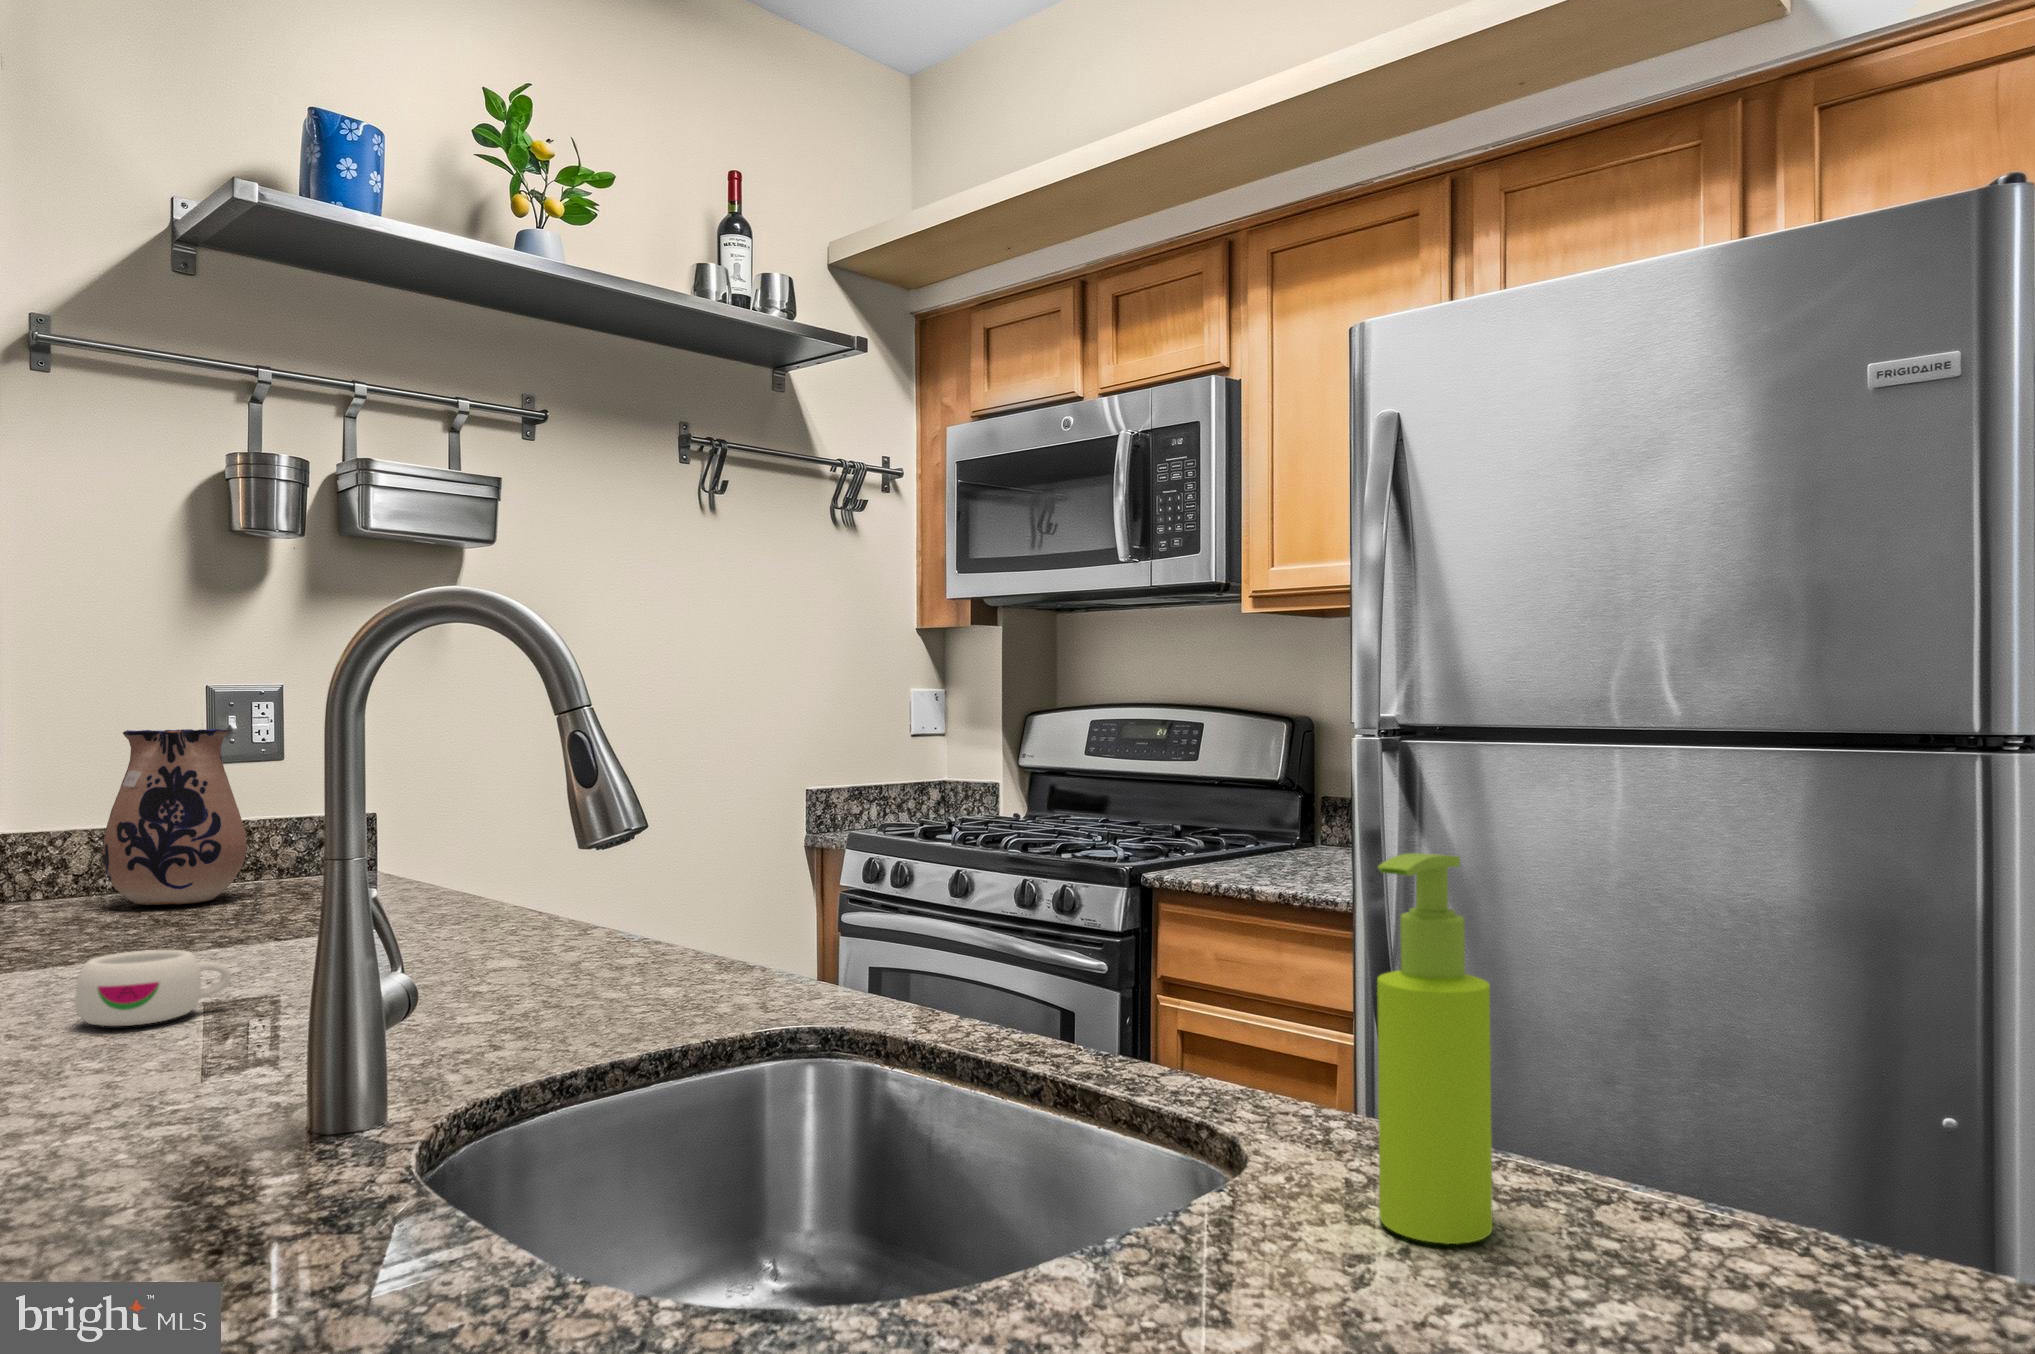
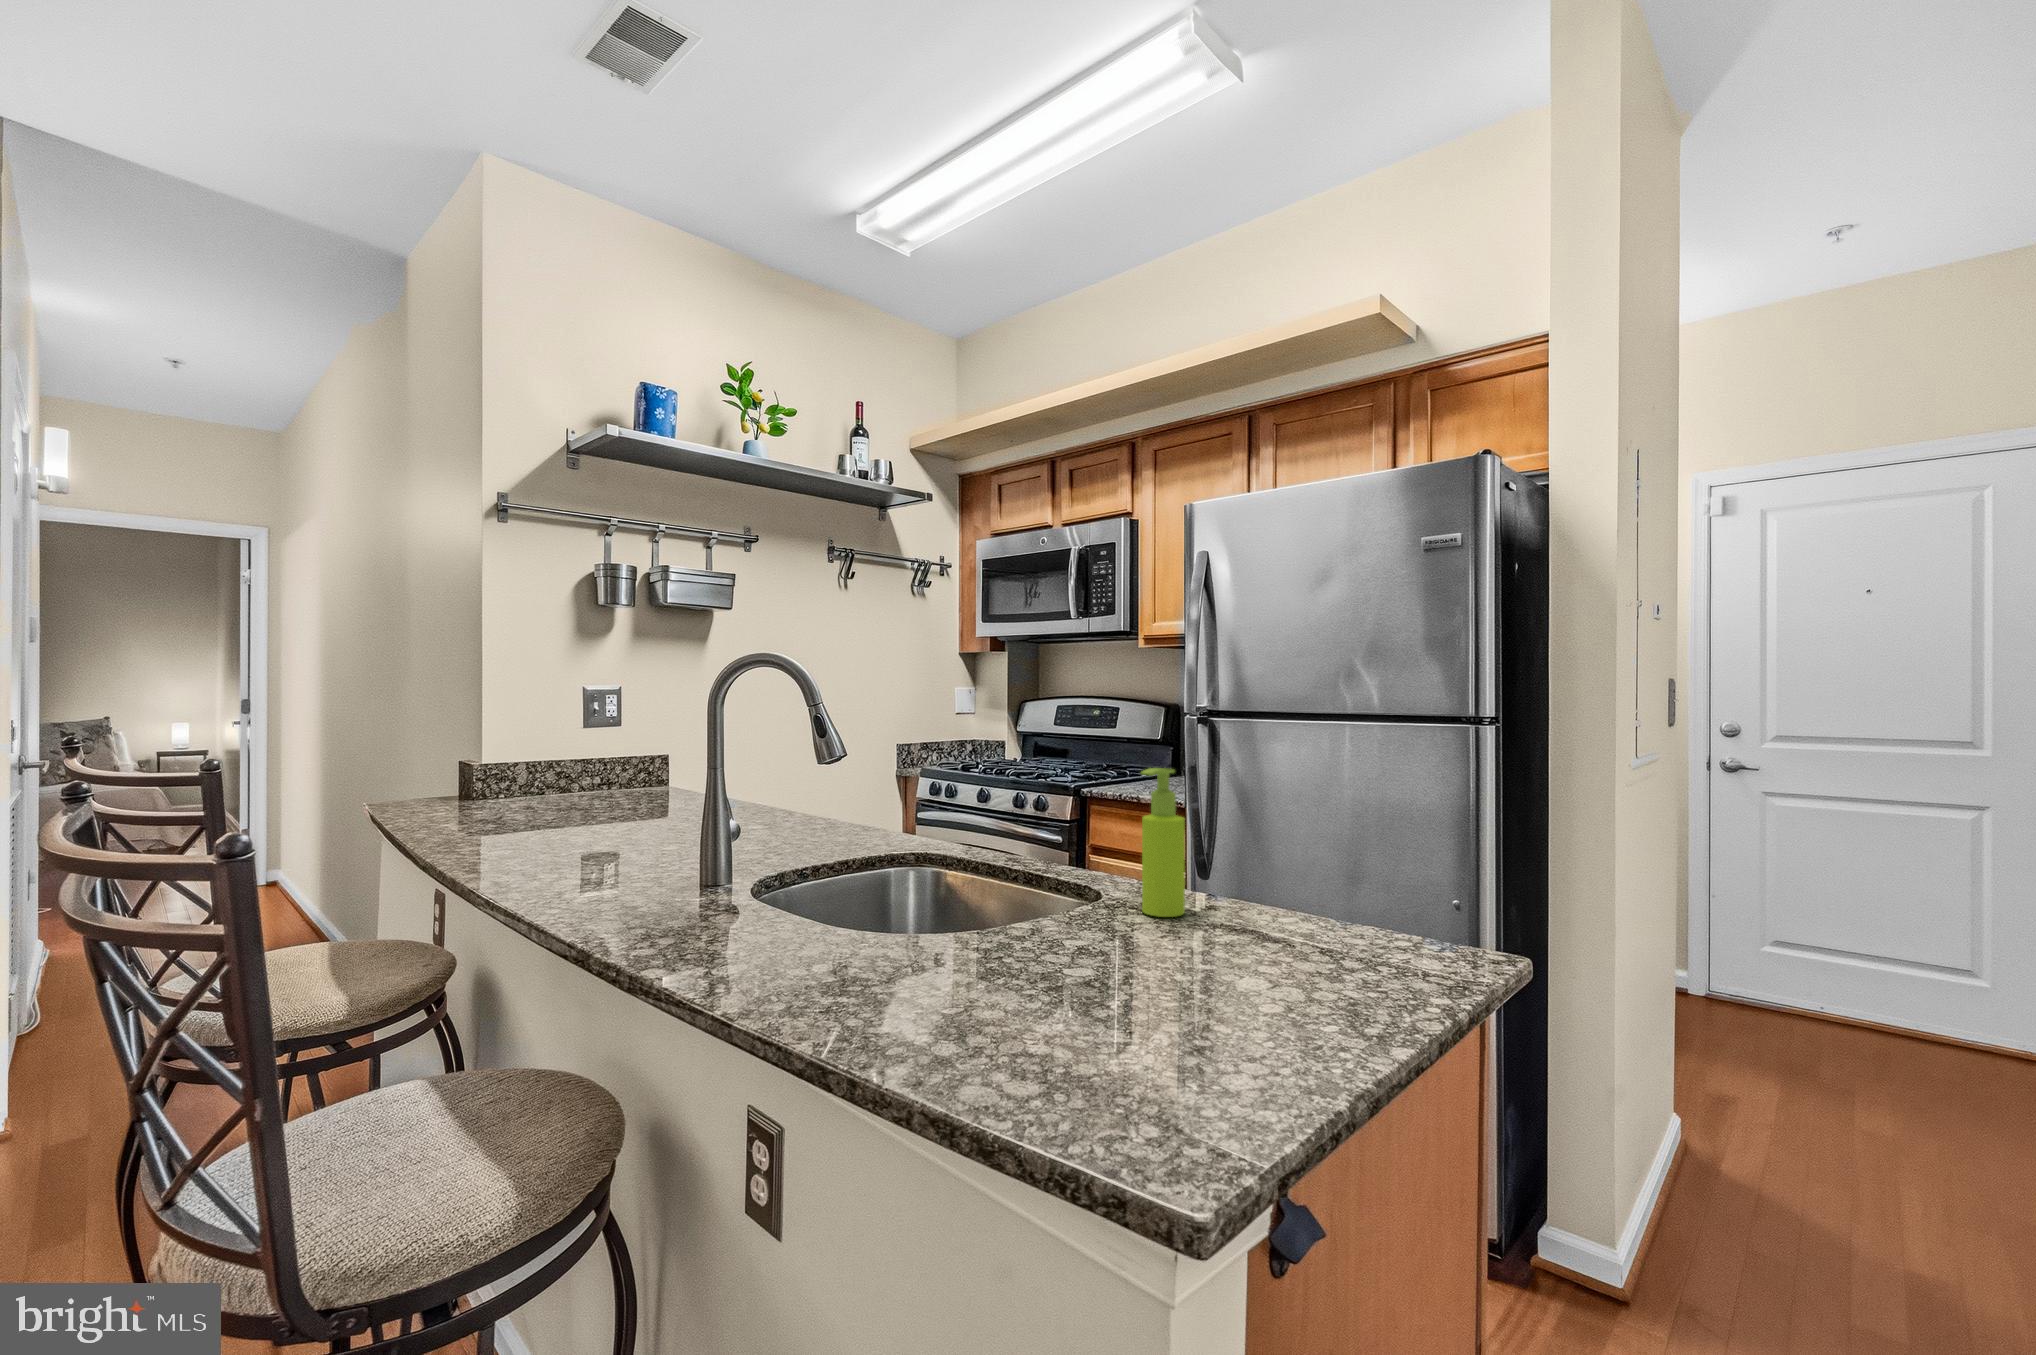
ceramic pitcher: present [102,729,247,905] -> none [540,710,611,801]
mug: present [75,950,231,1026] -> none [572,816,639,850]

